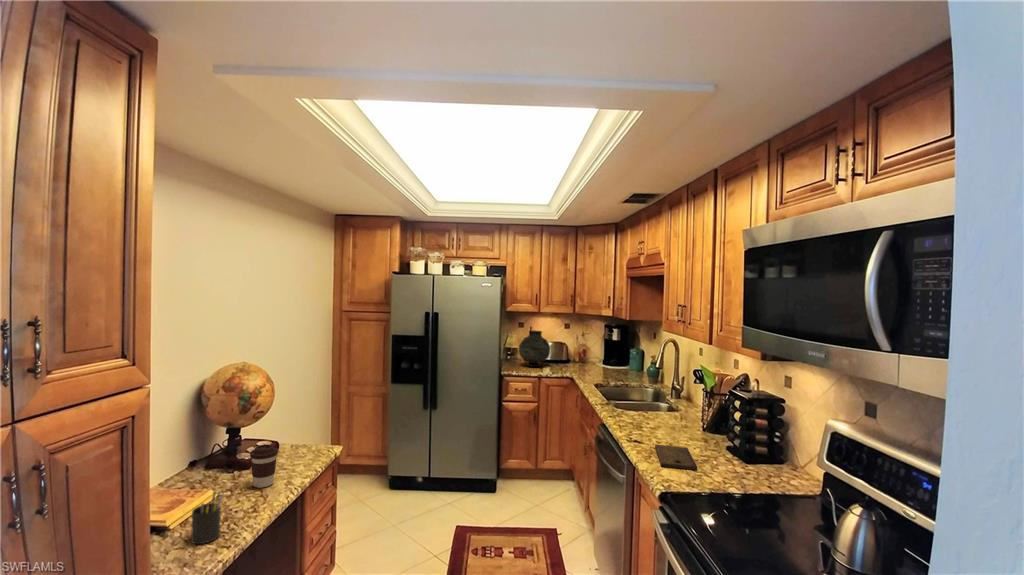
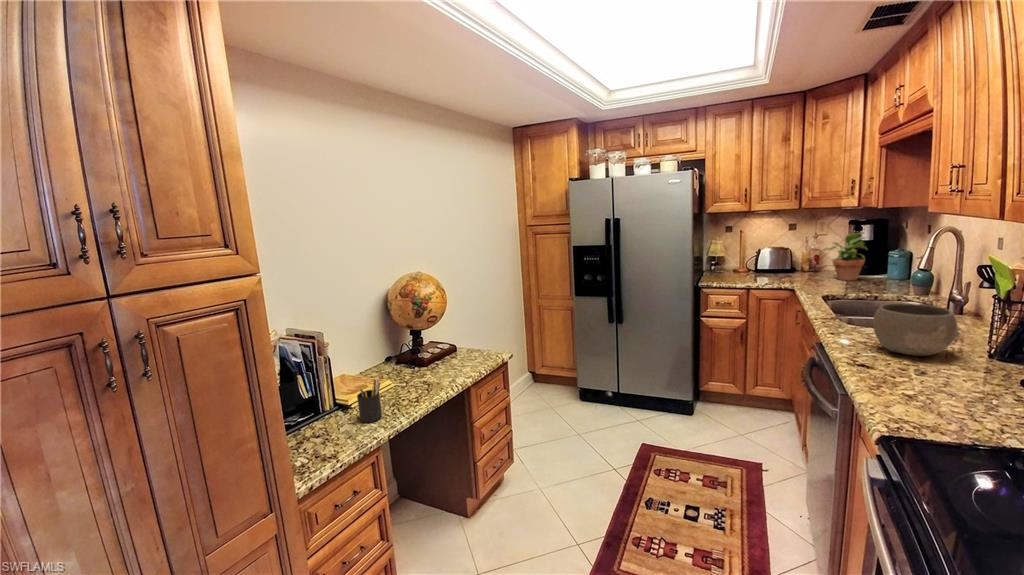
vase: present [519,331,550,367] -> none [722,235,765,277]
potted plant: none [590,335,618,371] -> present [822,233,867,280]
bowl: none [637,394,683,431] -> present [873,304,960,356]
coffee cup: present [250,444,278,488] -> none [418,345,441,382]
cutting board: present [655,445,697,470] -> none [895,373,970,414]

